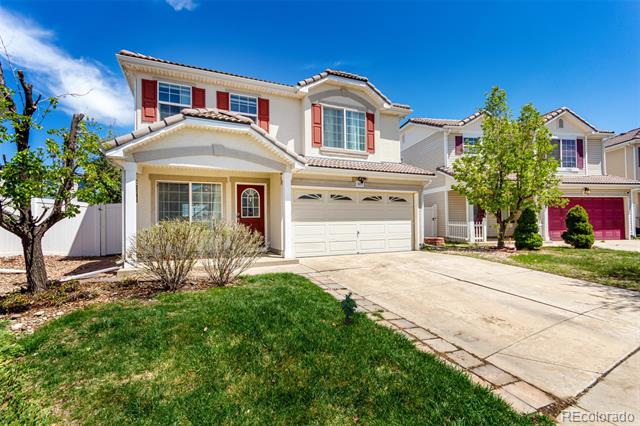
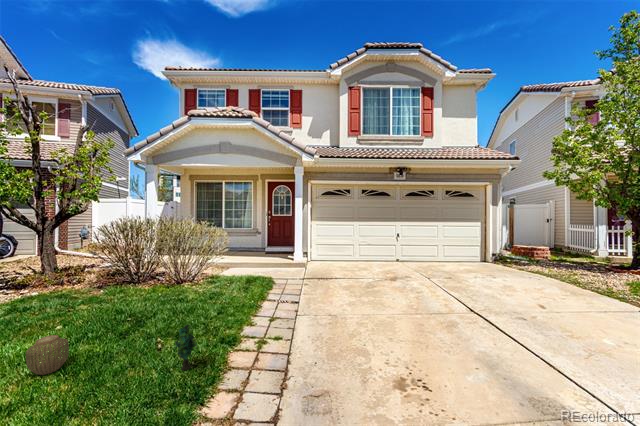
woven basket: none [233,316,260,348] -> present [26,335,69,375]

